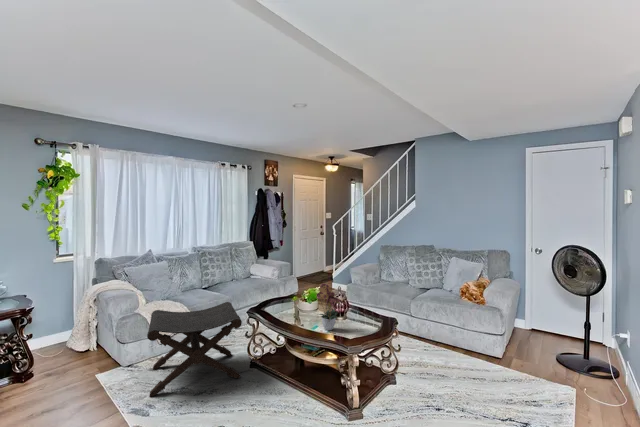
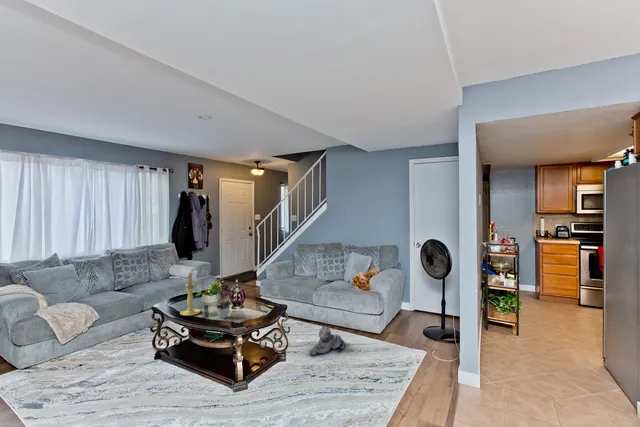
candle holder: none [280,276,301,324] -> present [180,273,201,316]
footstool: present [147,302,242,397] -> none [41,300,142,392]
plush toy: none [423,345,463,380] -> present [310,326,345,355]

